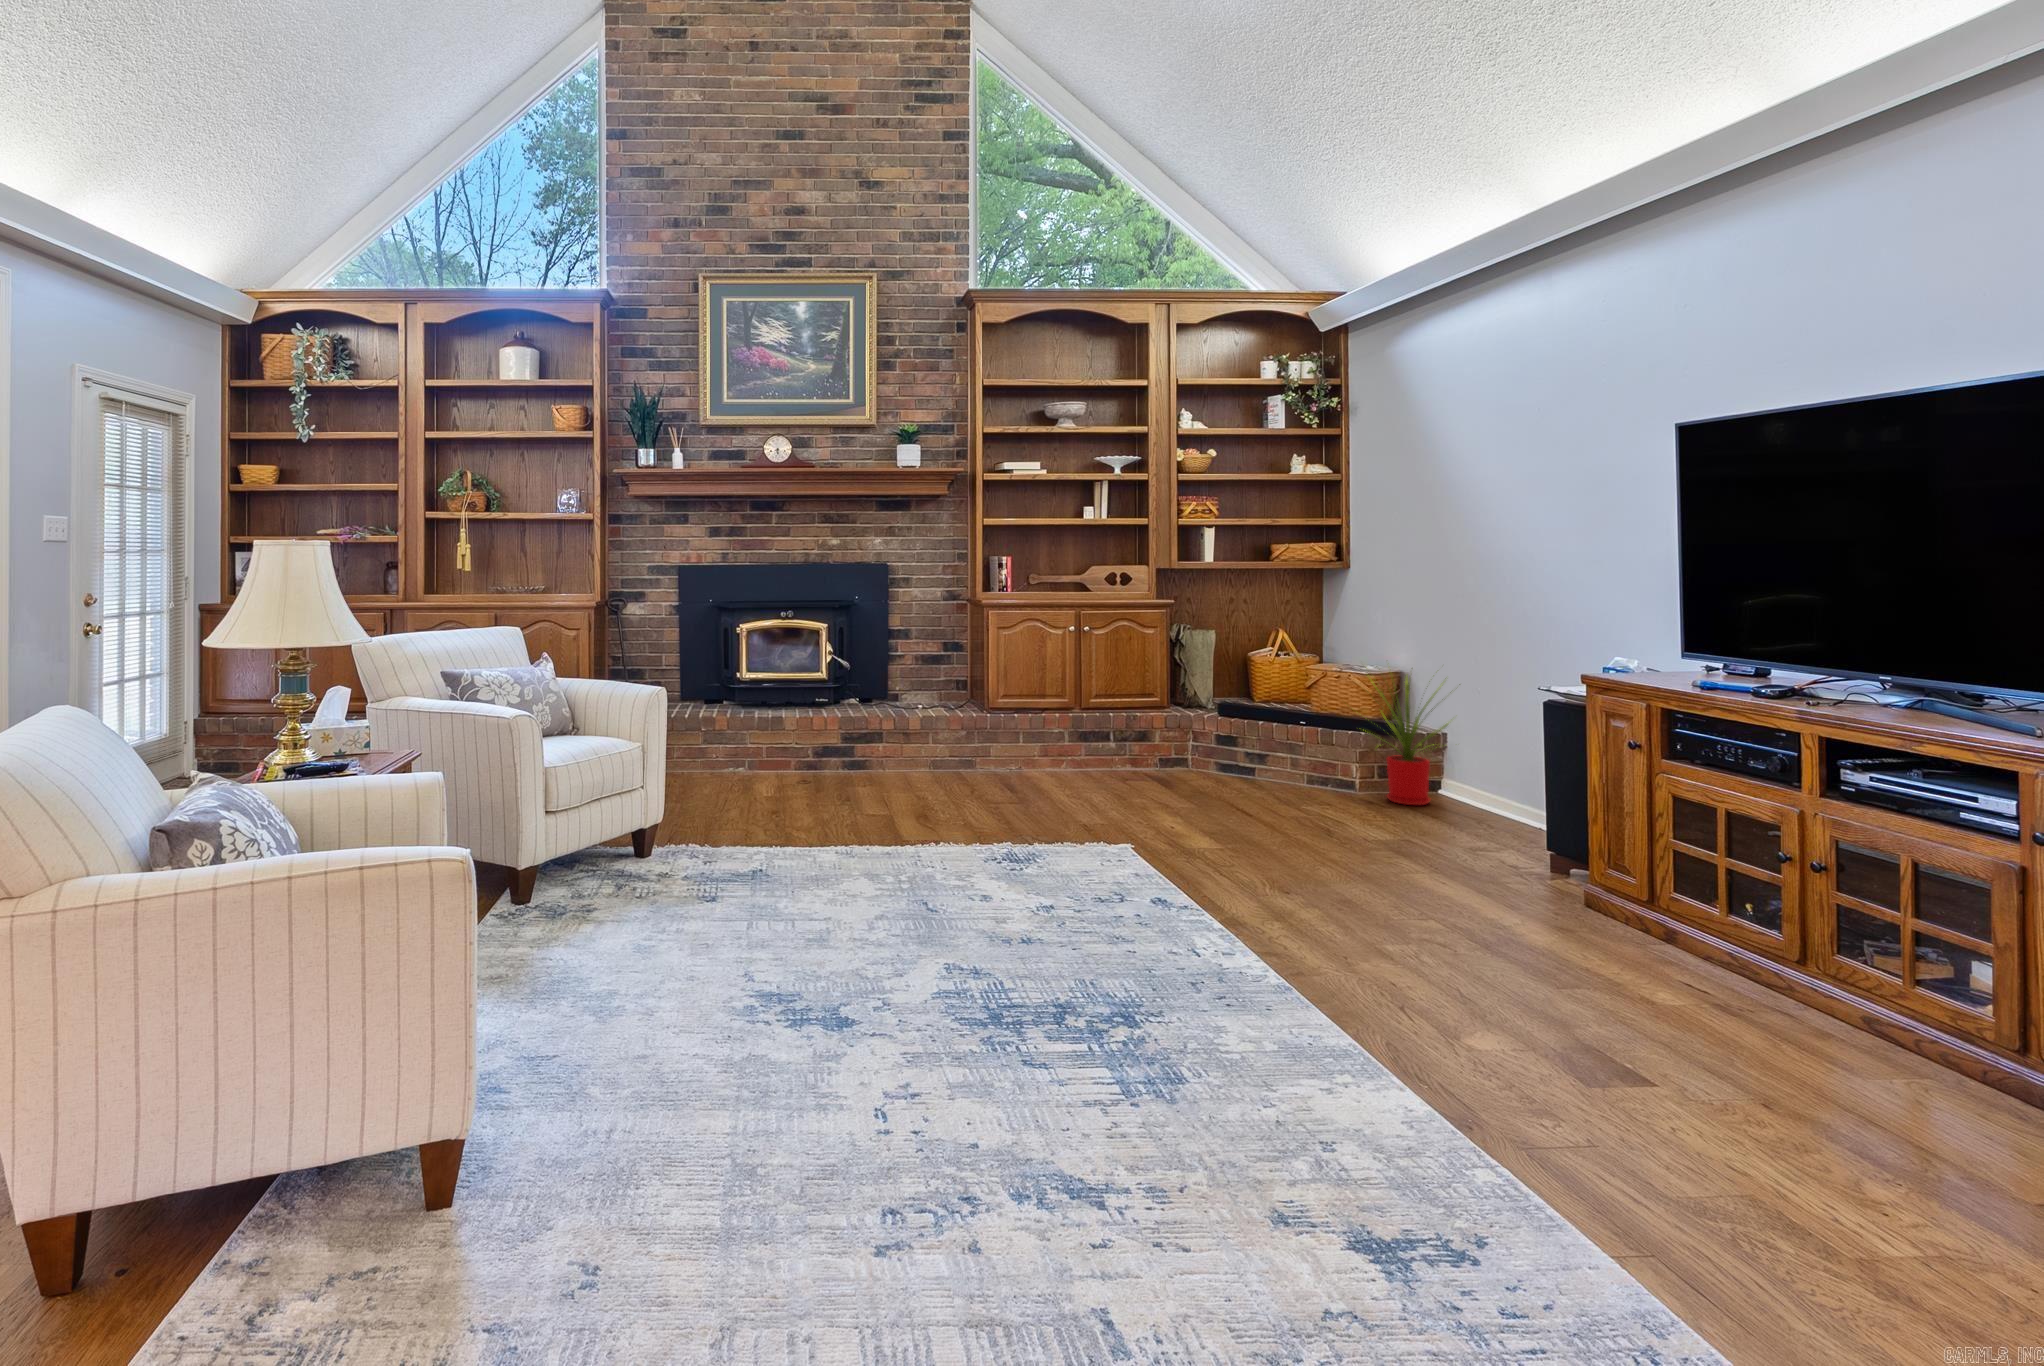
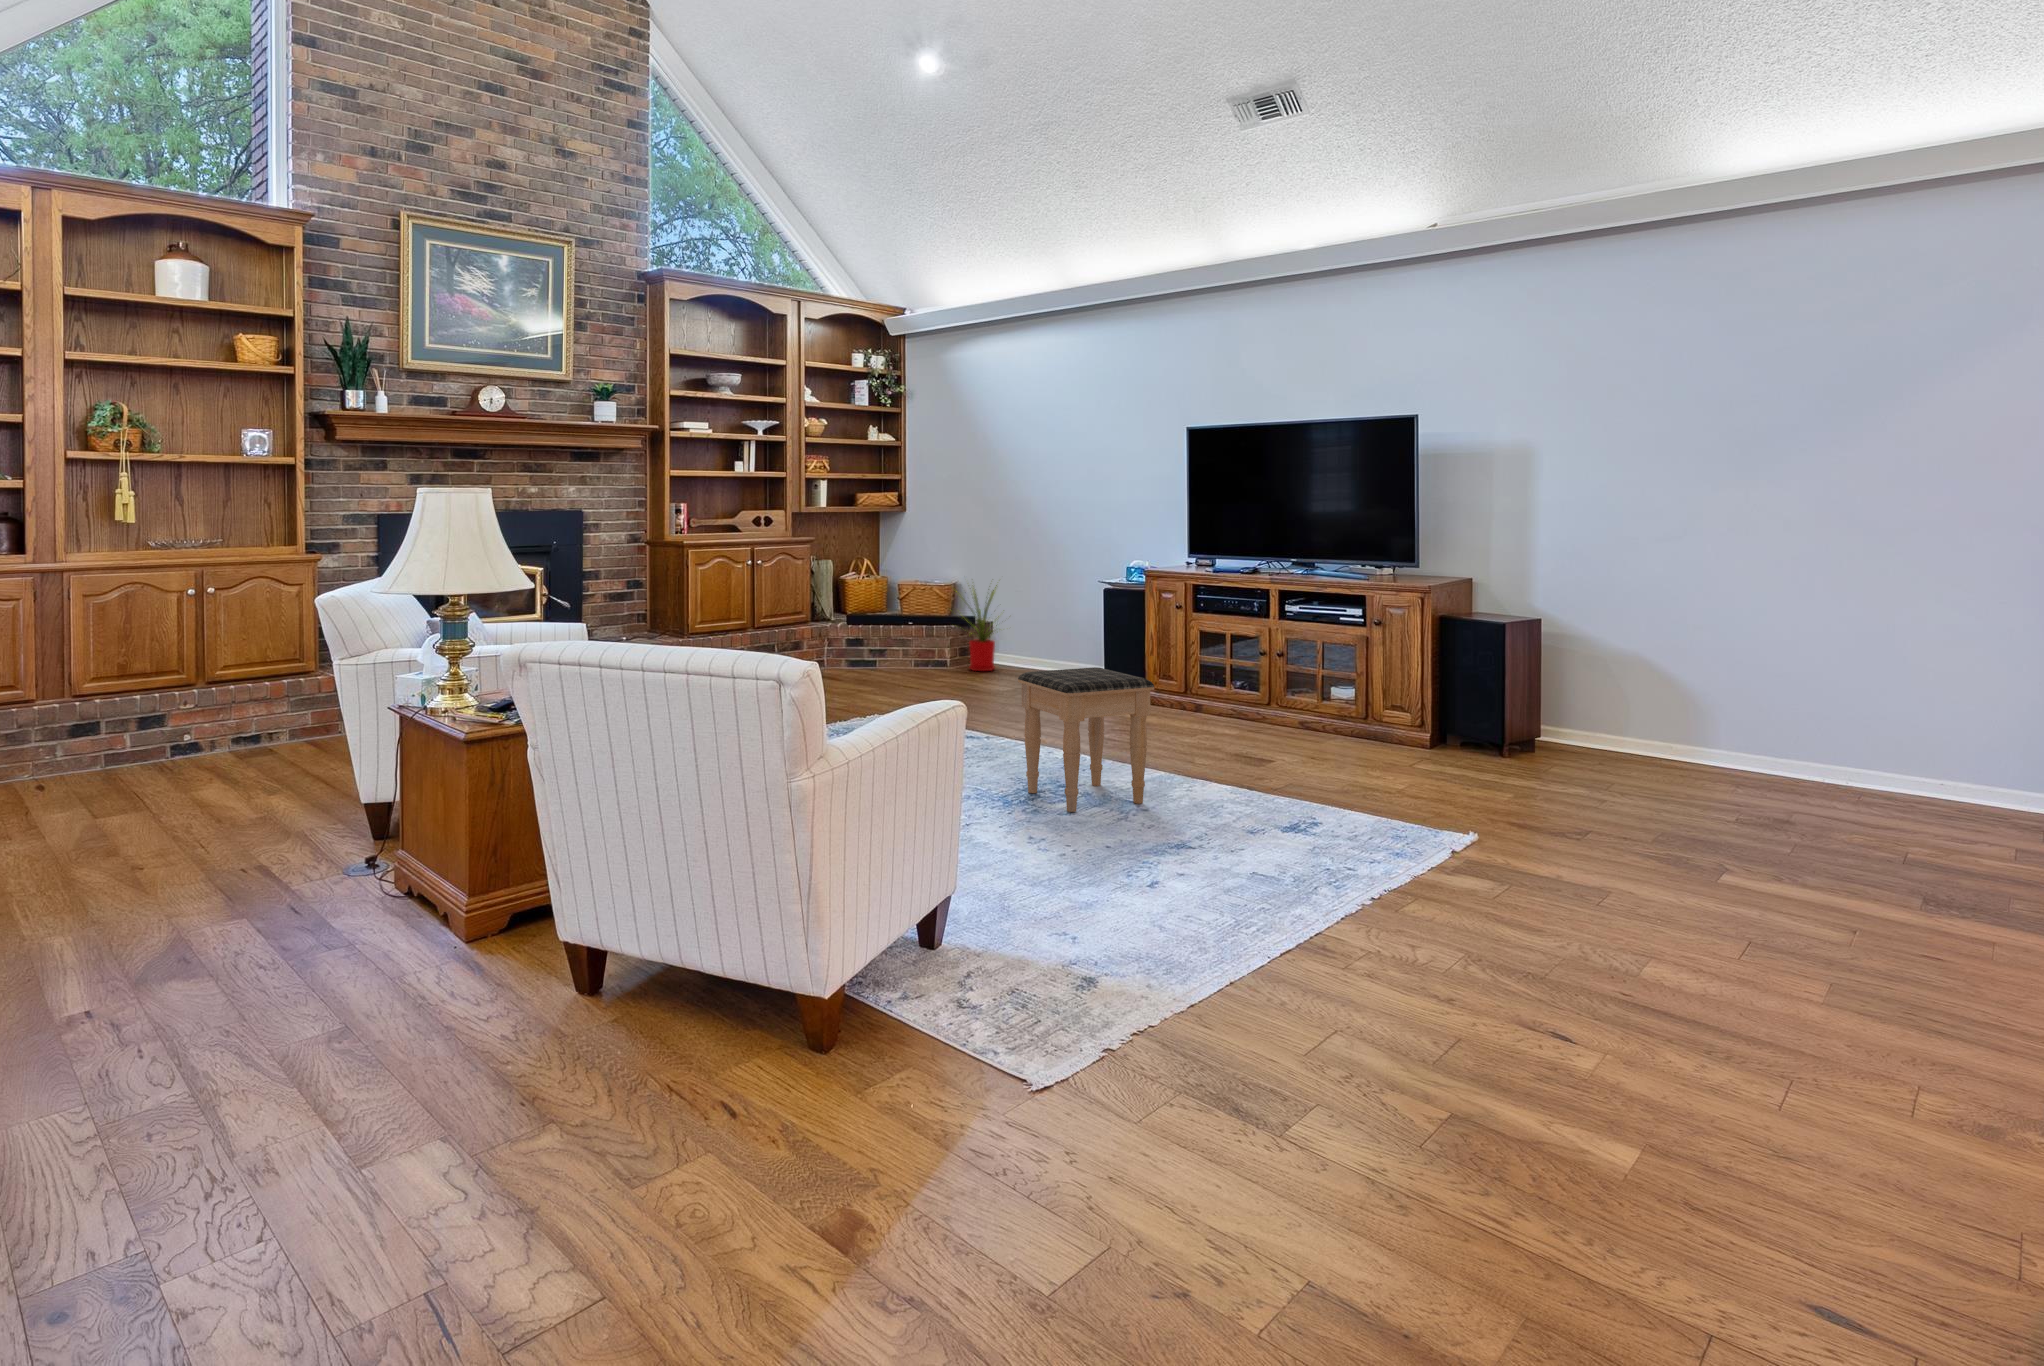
footstool: none [1029,829,1215,1098] -> present [1018,667,1154,812]

